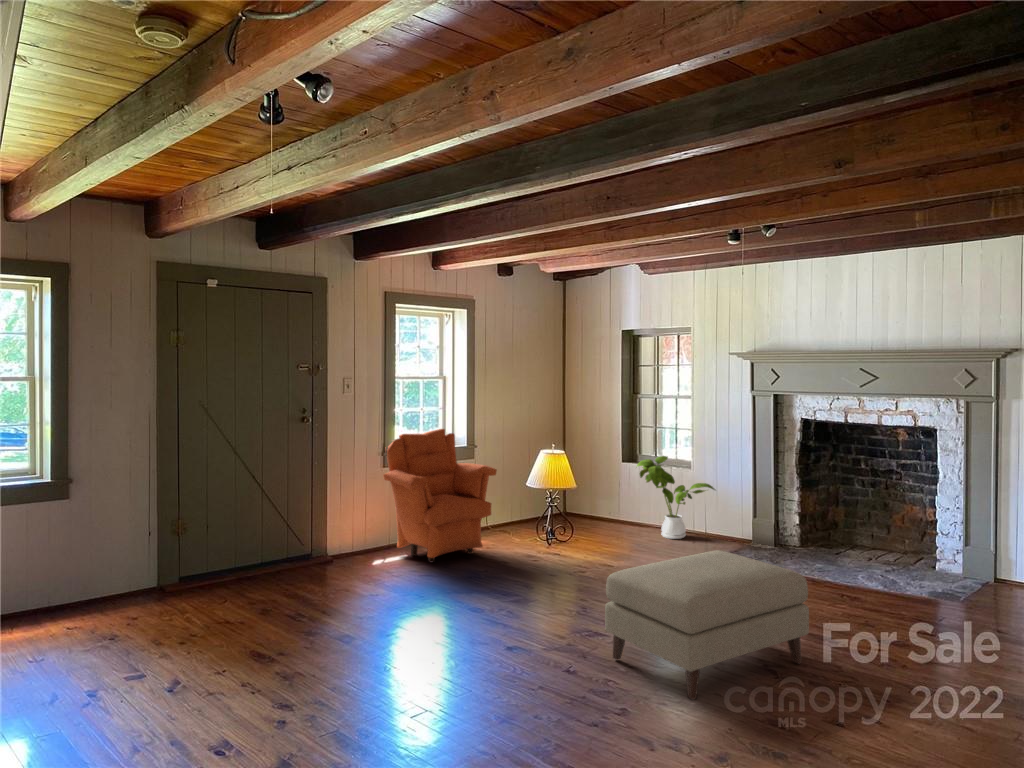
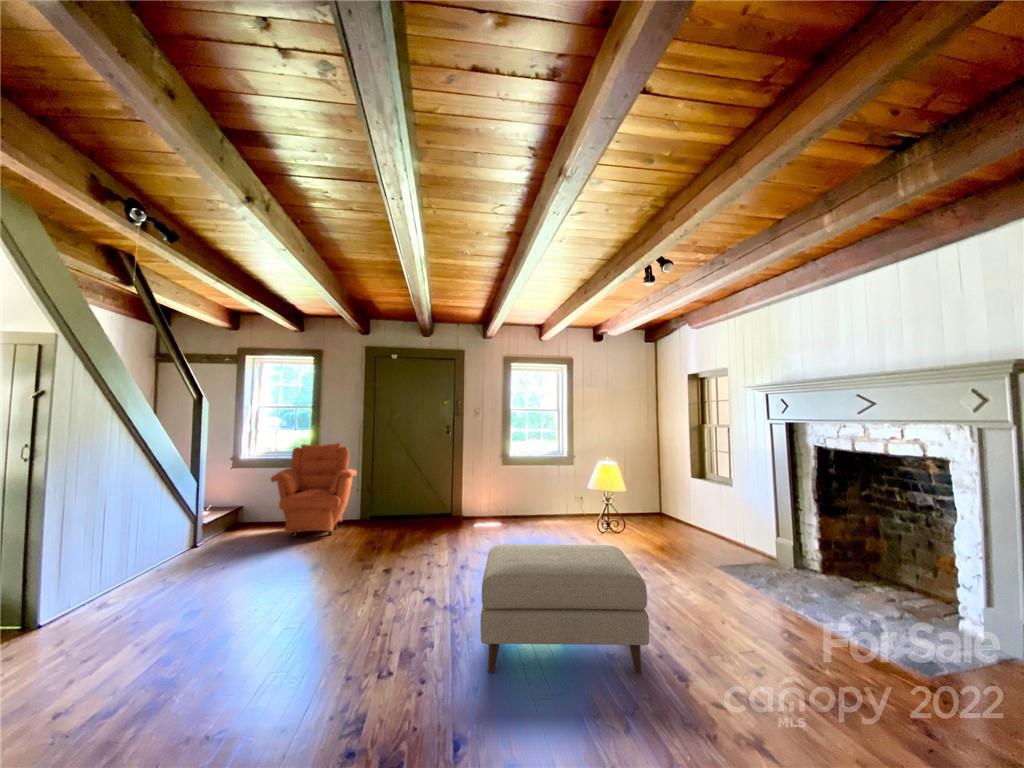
armchair: present [383,429,497,562] -> present [271,443,357,537]
house plant: present [637,456,715,539] -> none [673,473,742,545]

